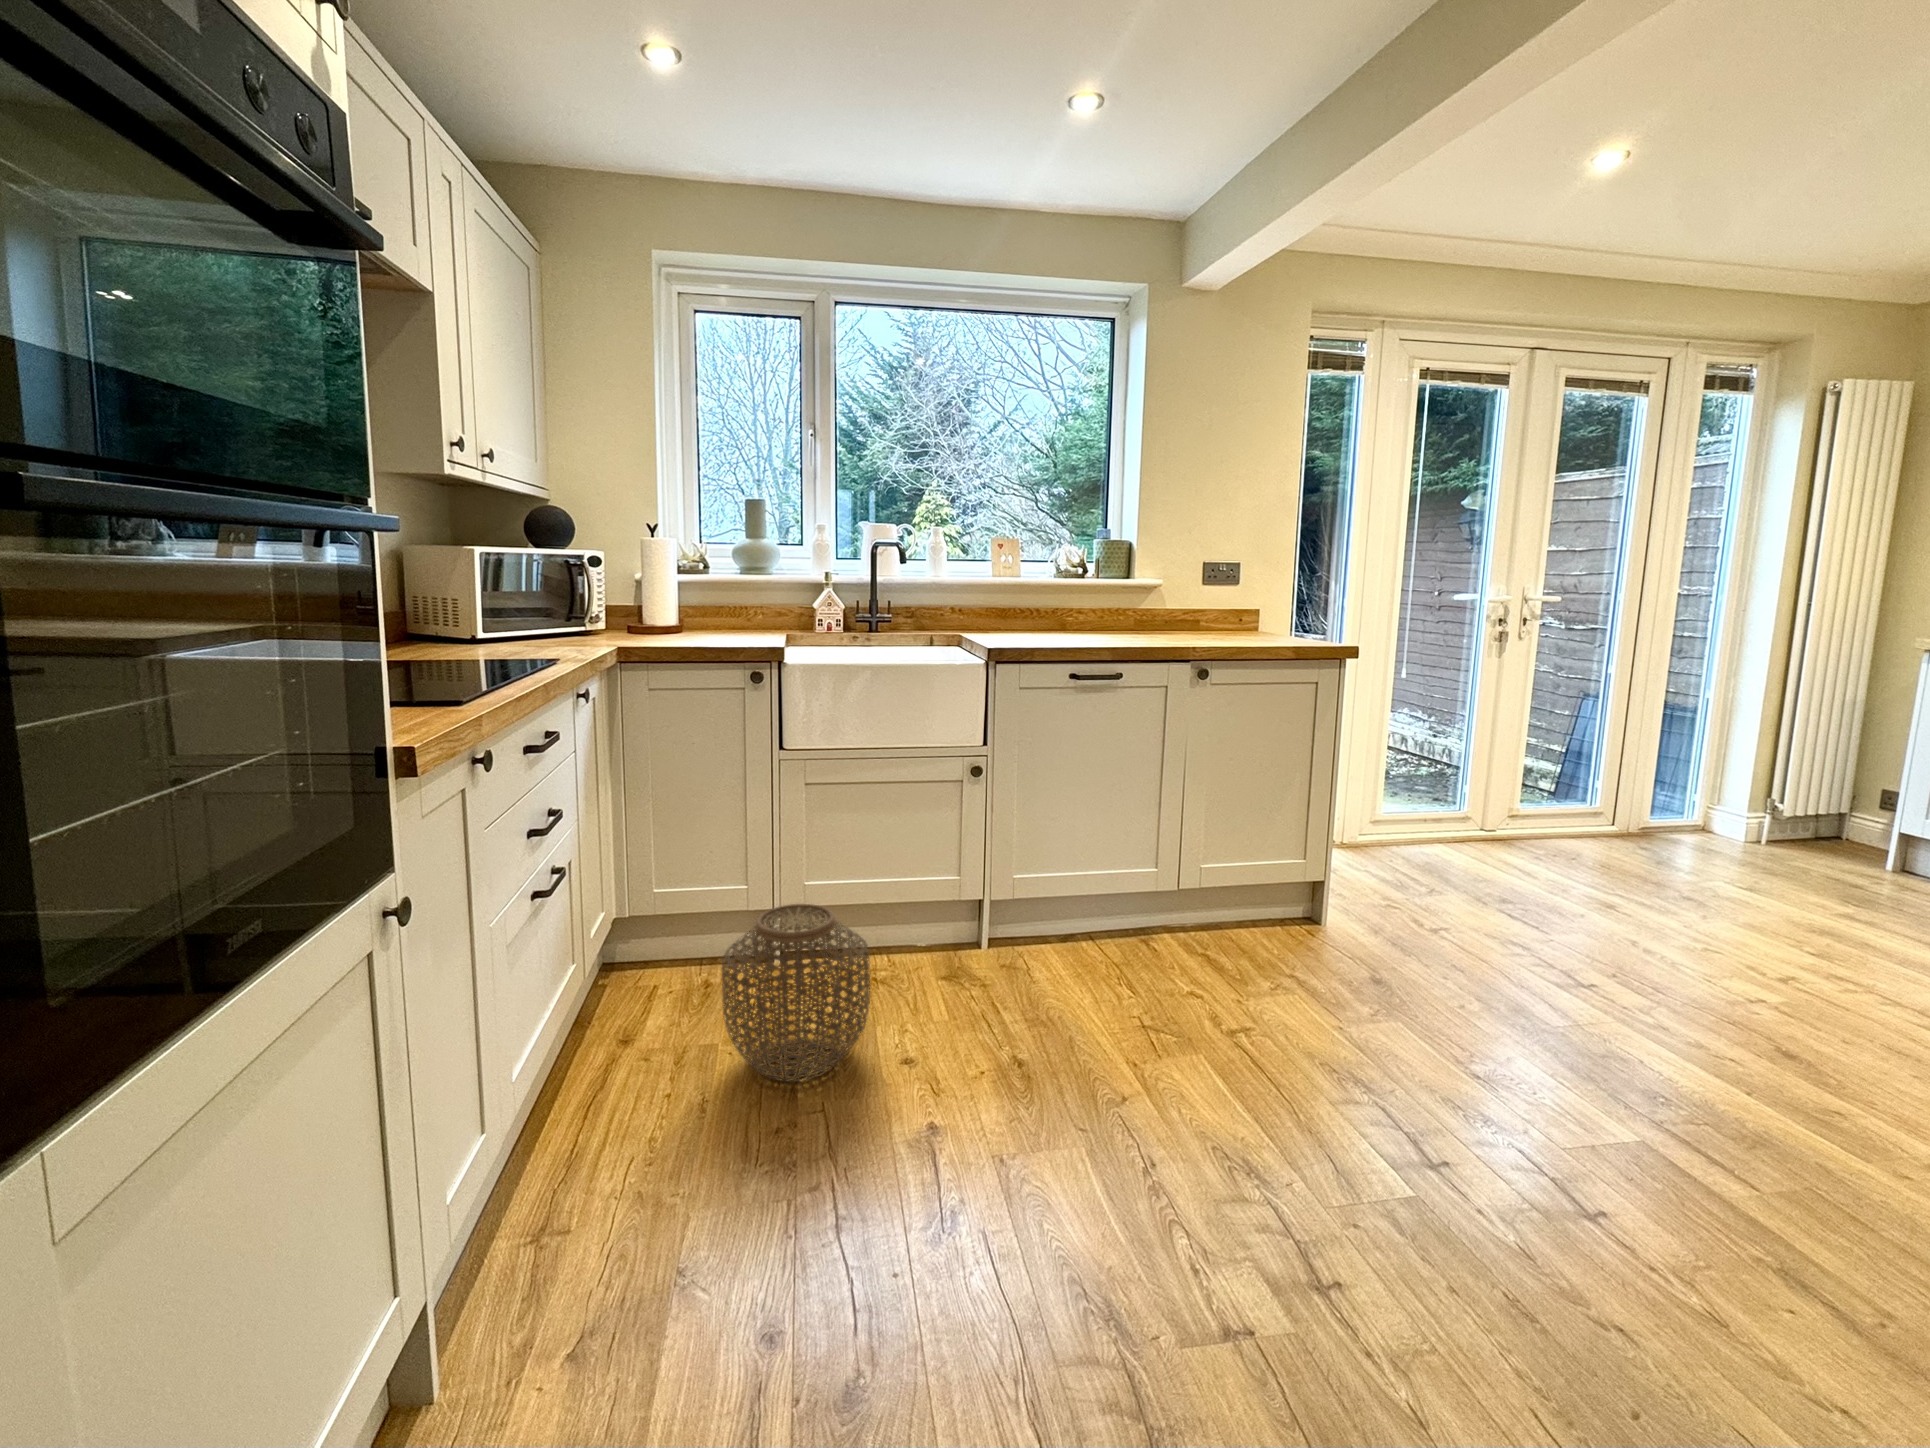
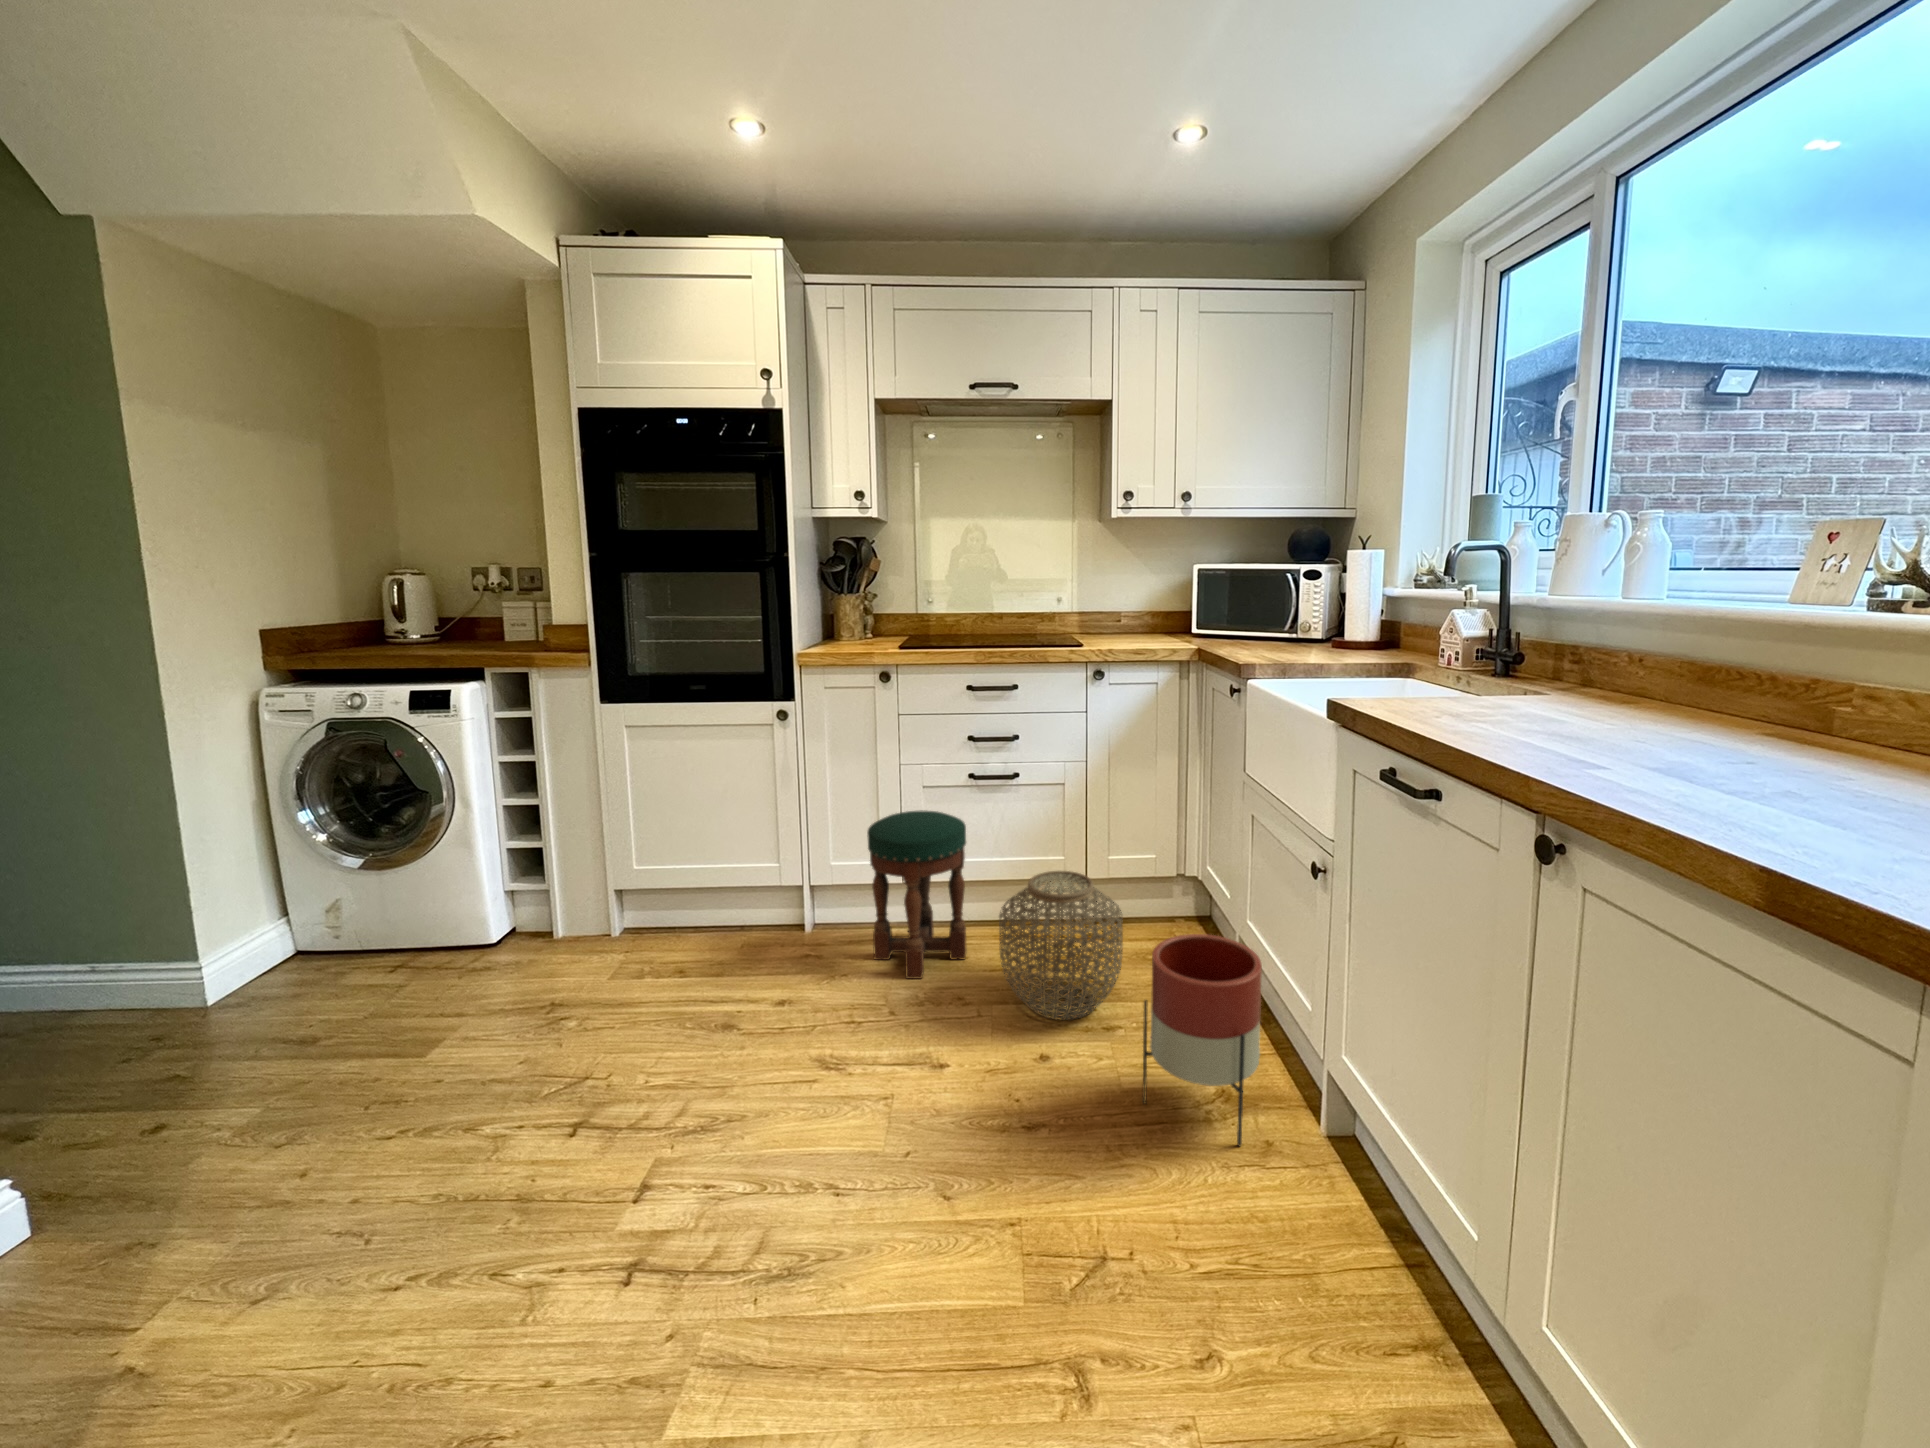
planter: none [928,852,1014,1015] -> present [1143,934,1262,1146]
stool: none [529,945,713,1256] -> present [867,810,967,979]

